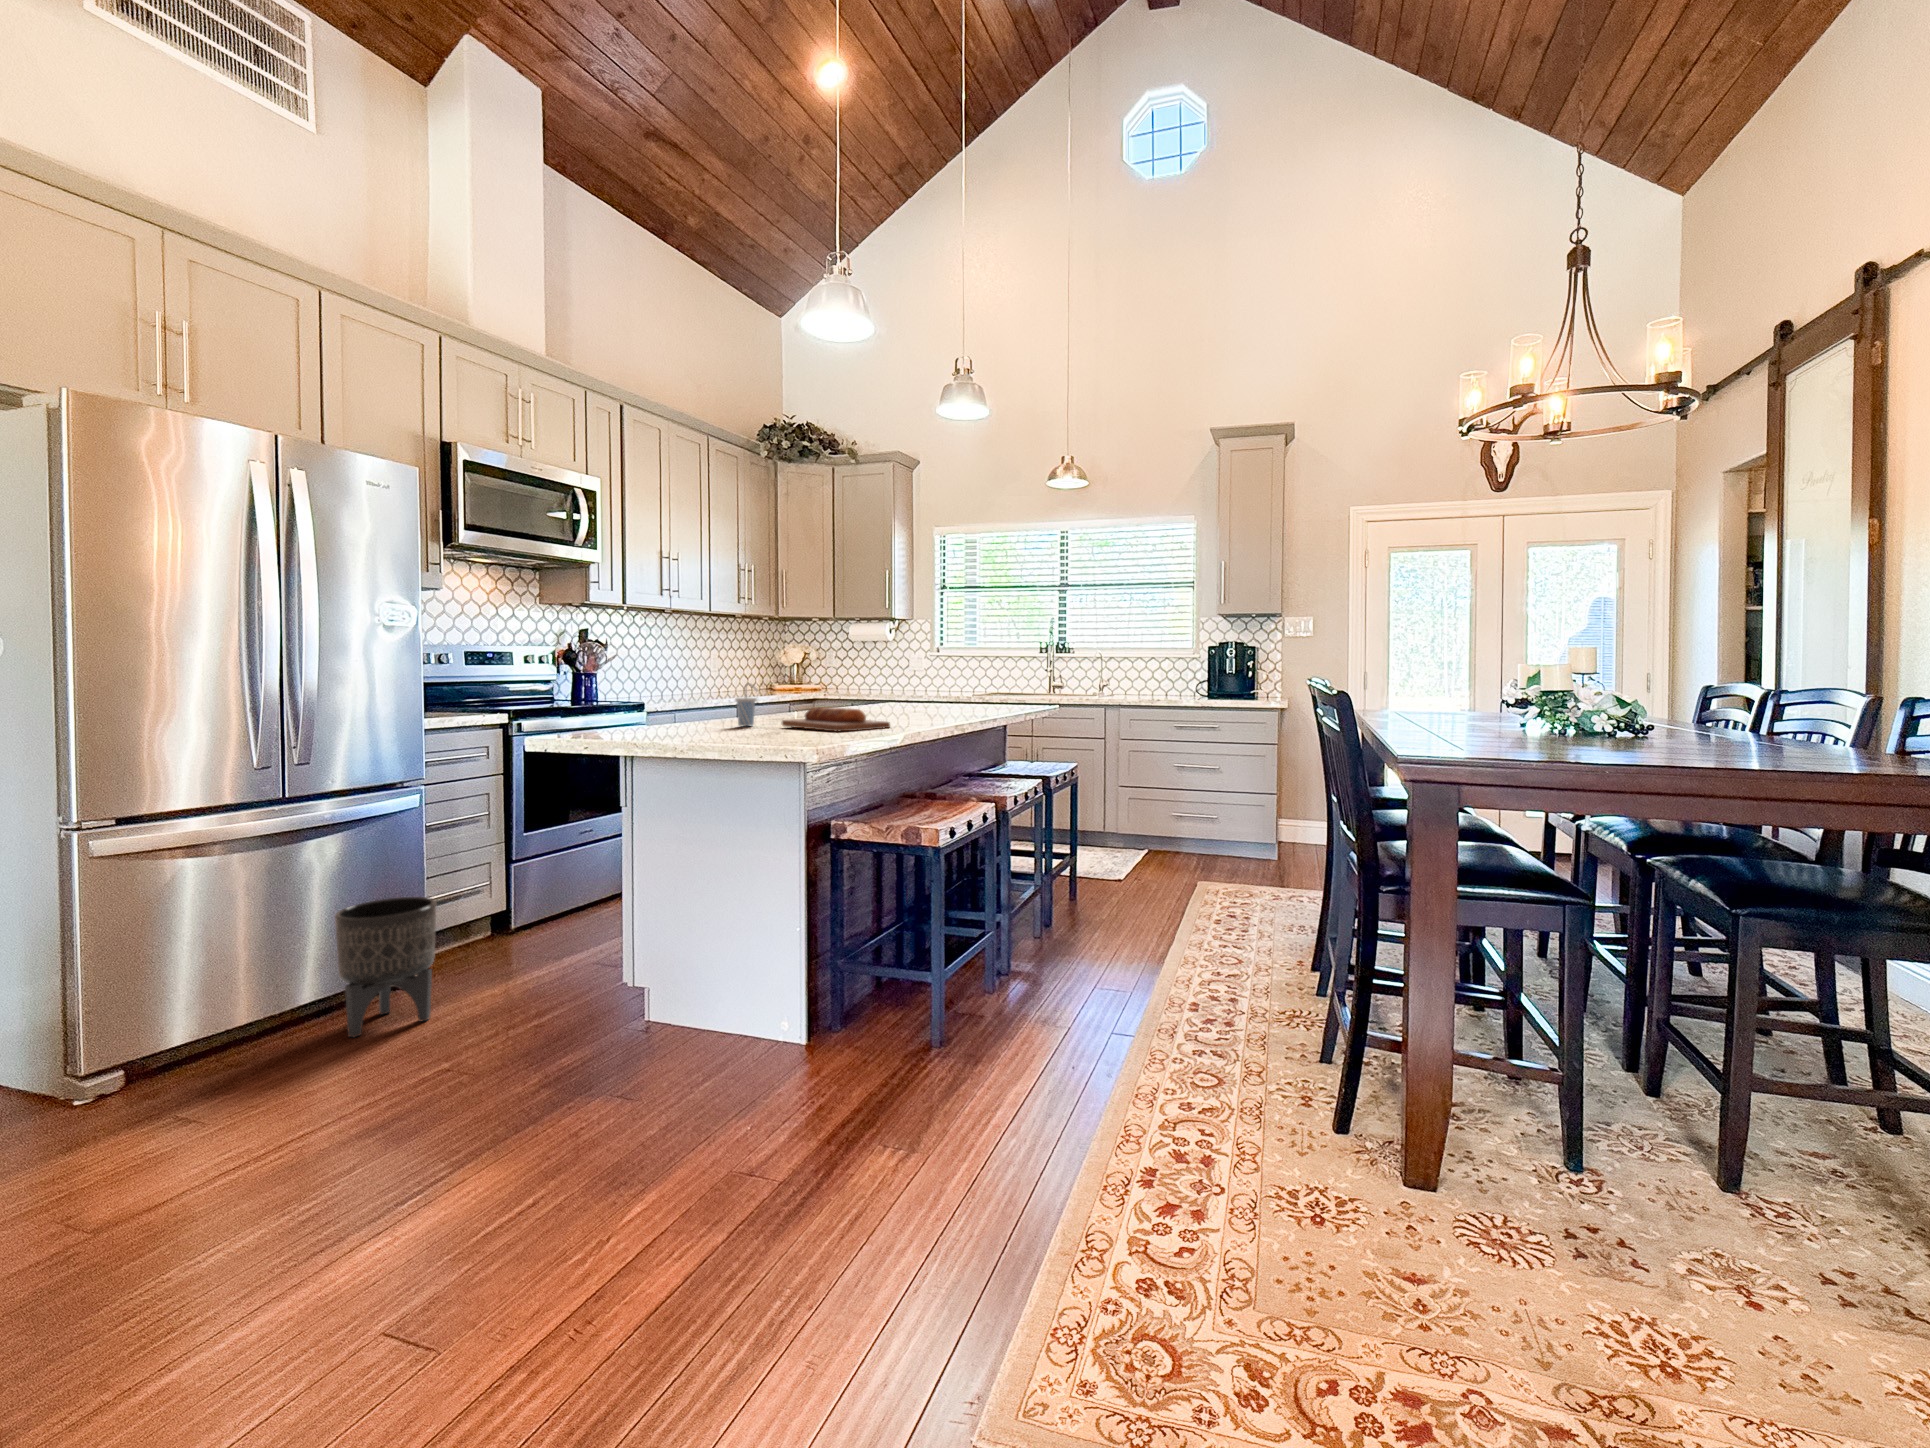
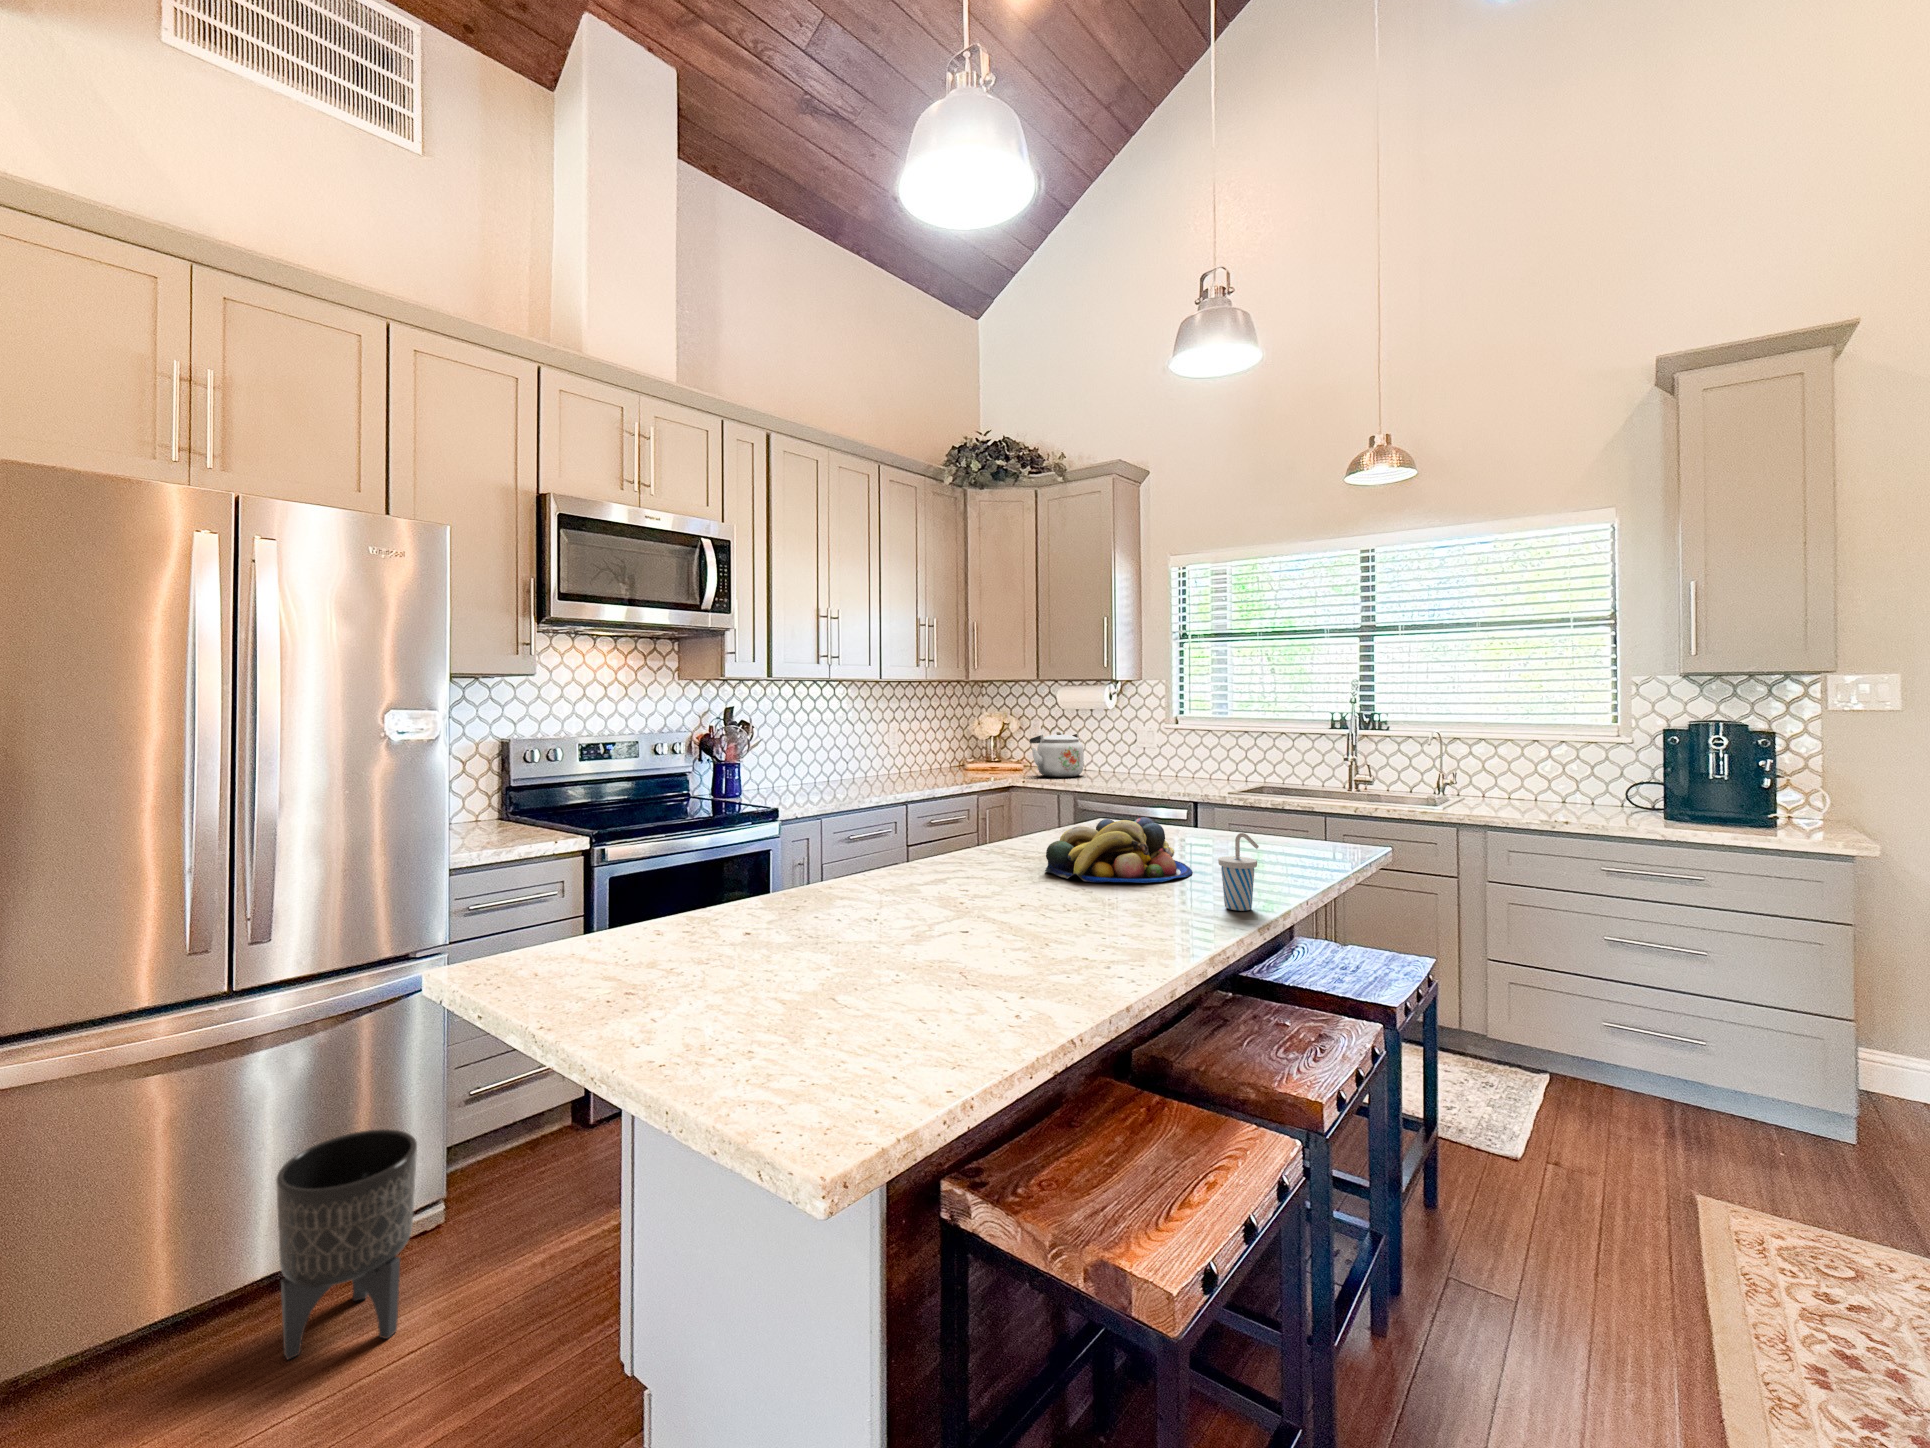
kettle: none [826,660,869,695] -> present [1030,731,1084,777]
cup: present [735,683,758,726] -> present [1218,833,1259,911]
fruit bowl: none [861,683,947,716] -> present [1045,817,1192,883]
bread loaf: present [782,707,890,731] -> none [887,897,1076,981]

